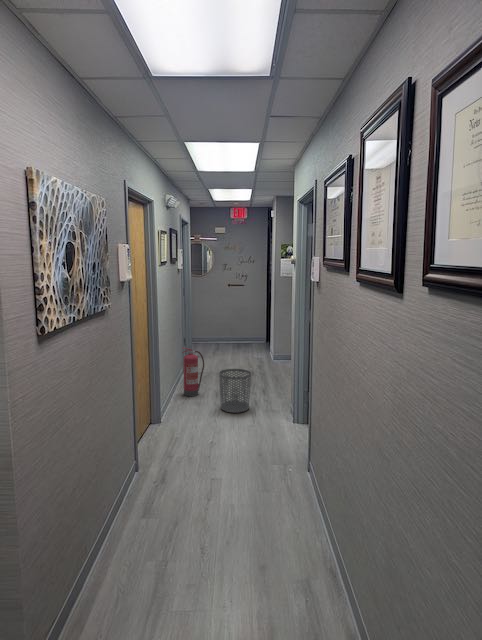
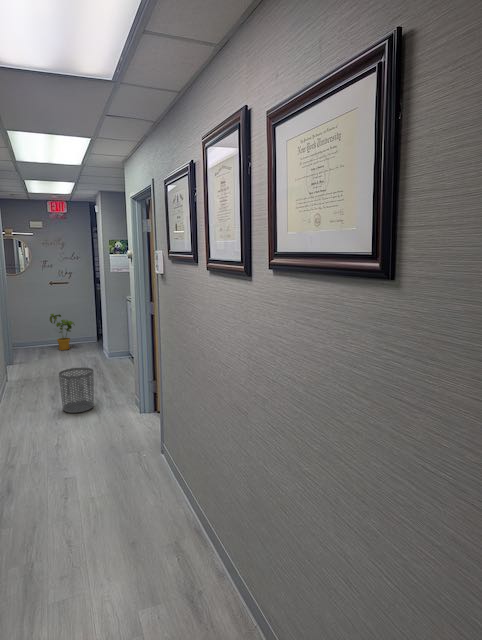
house plant: none [224,313,245,348] -> present [50,314,74,350]
fire extinguisher: present [184,348,204,397] -> none [9,352,38,404]

